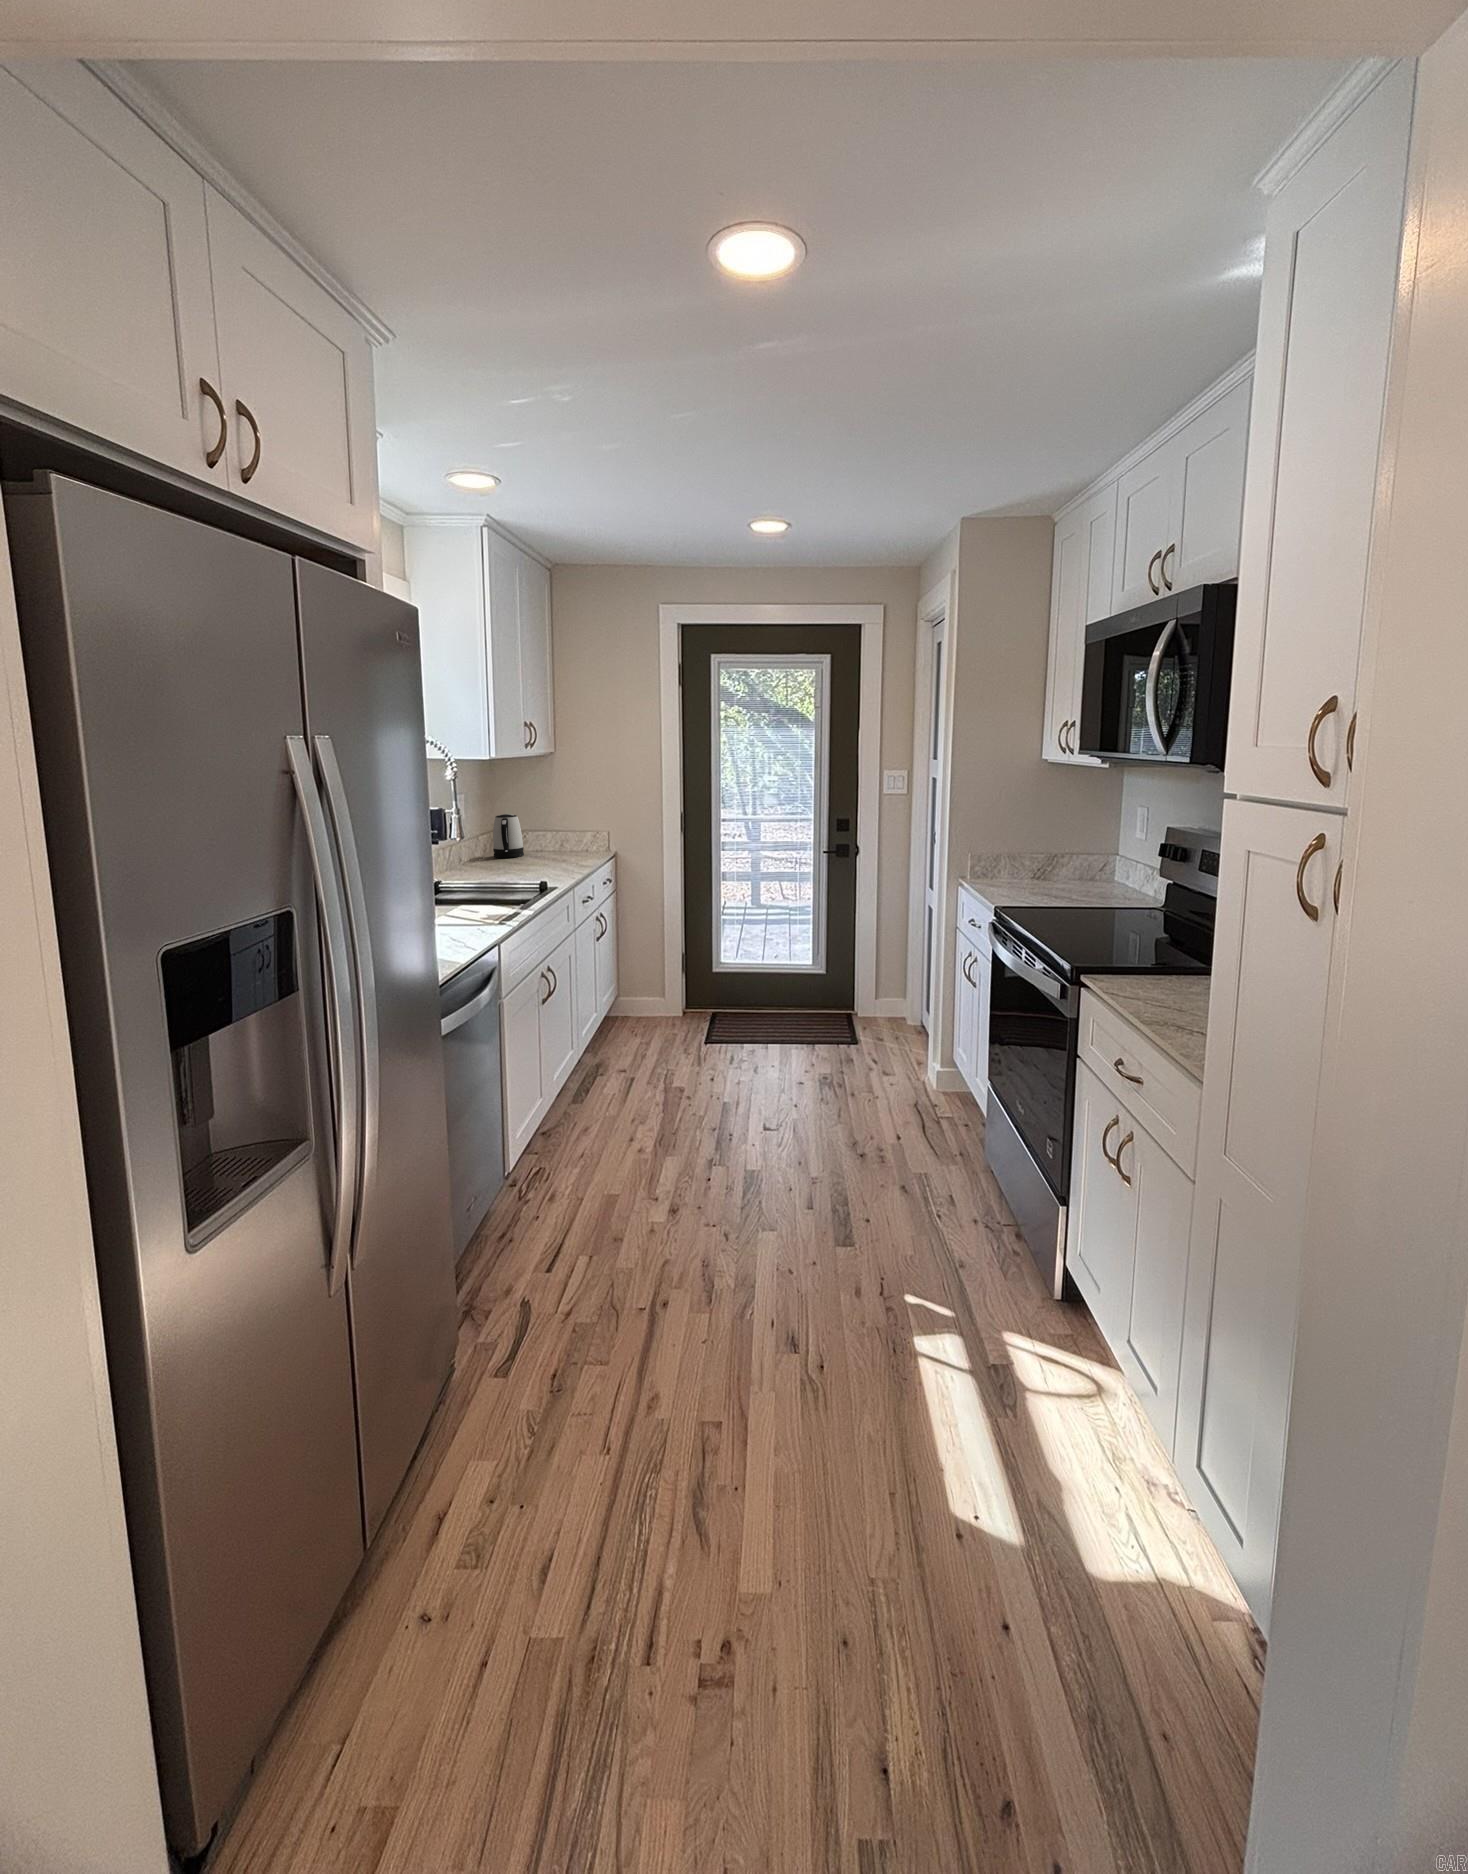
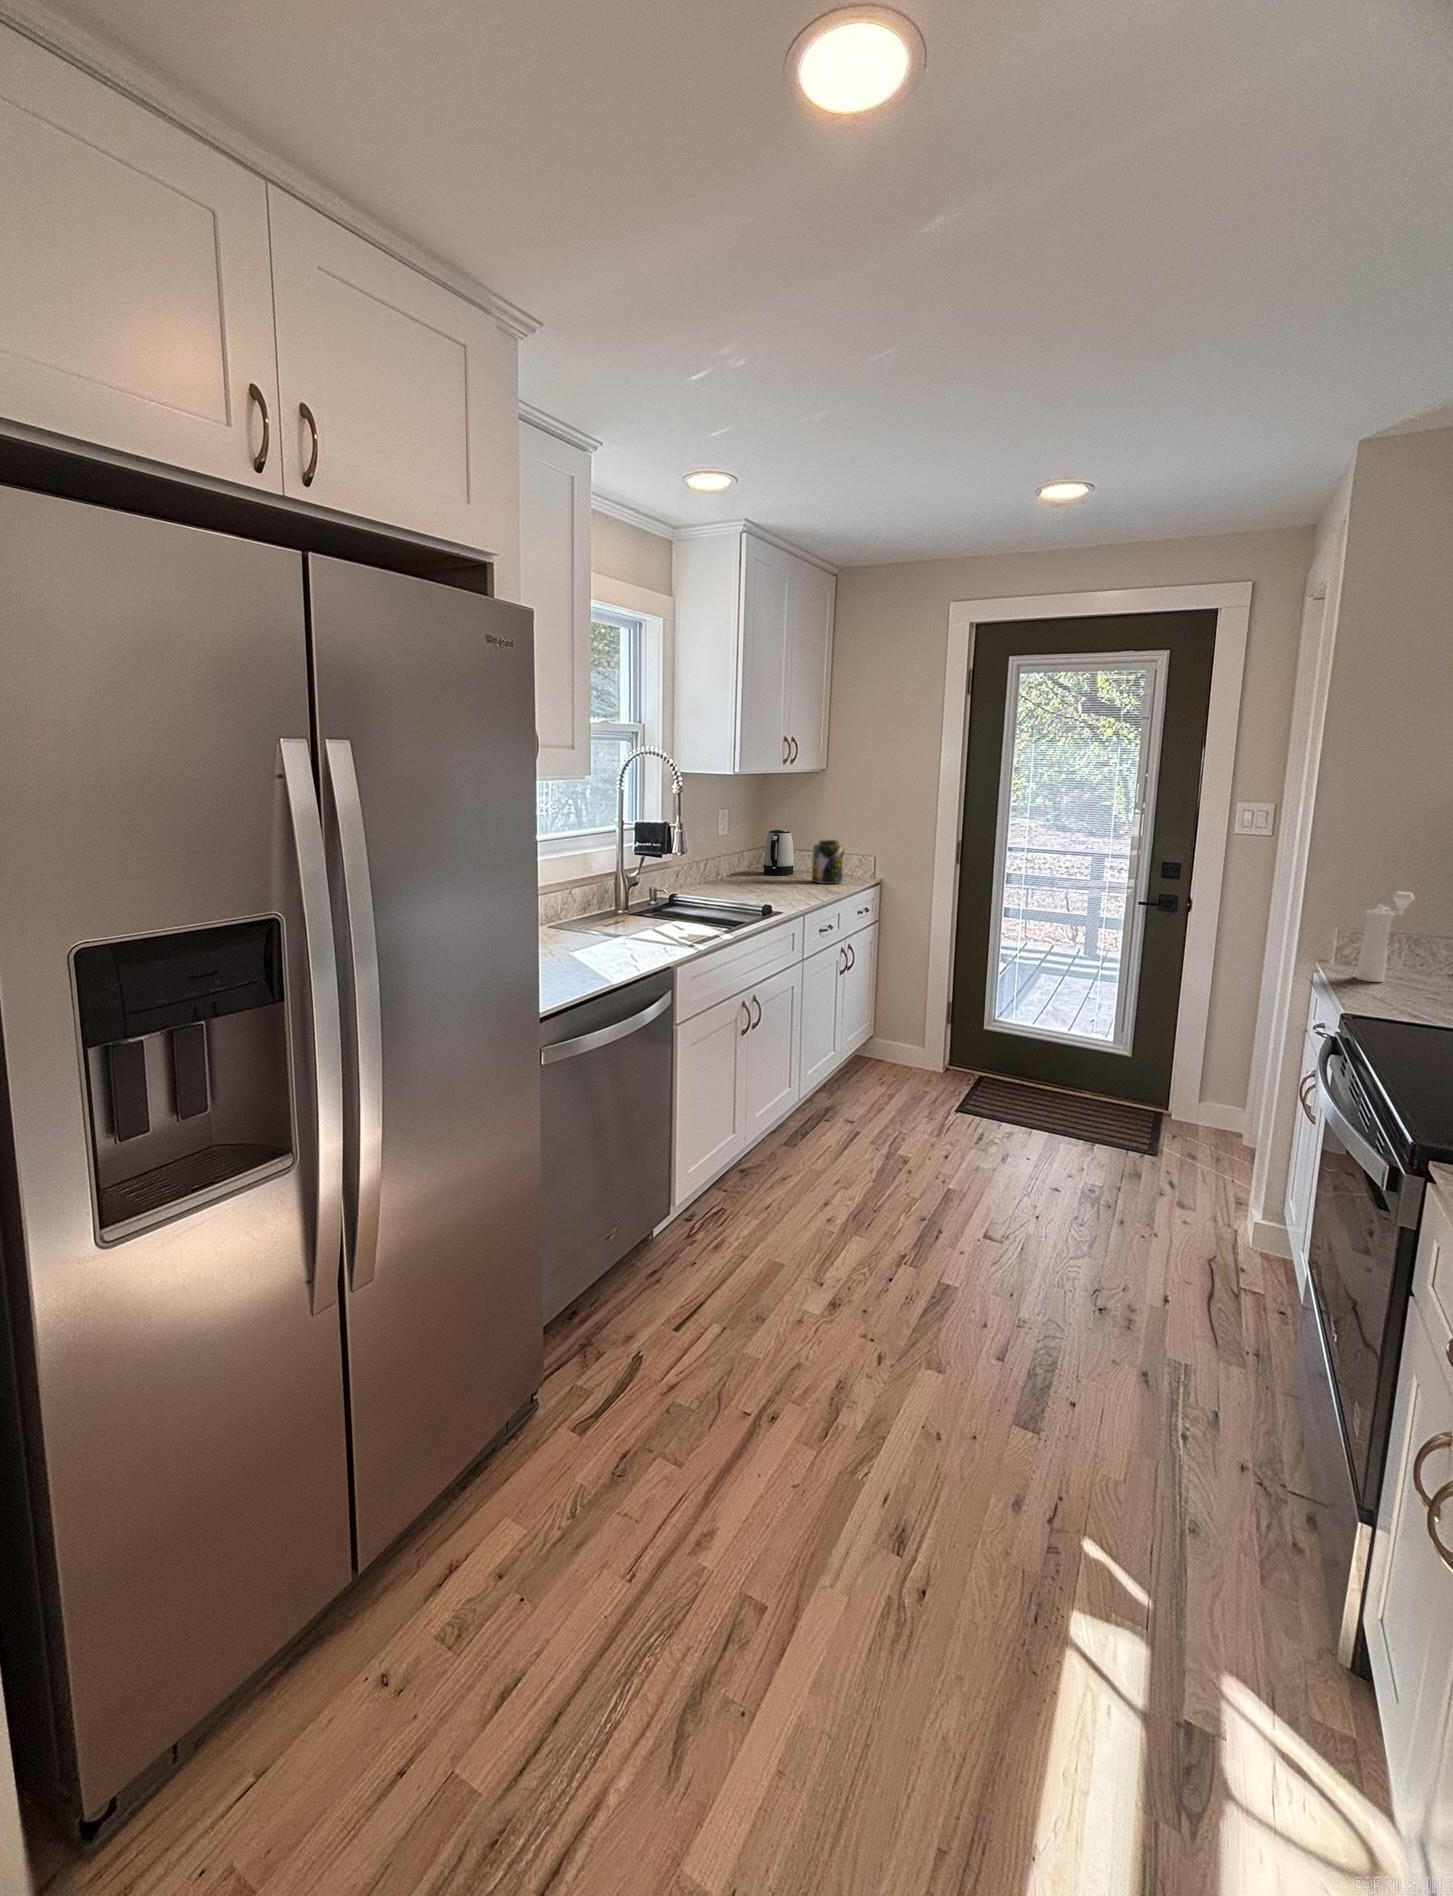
jar: none [547,820,579,861] -> present [812,840,844,884]
pepper mill: none [986,824,1012,886] -> present [1356,892,1414,982]

